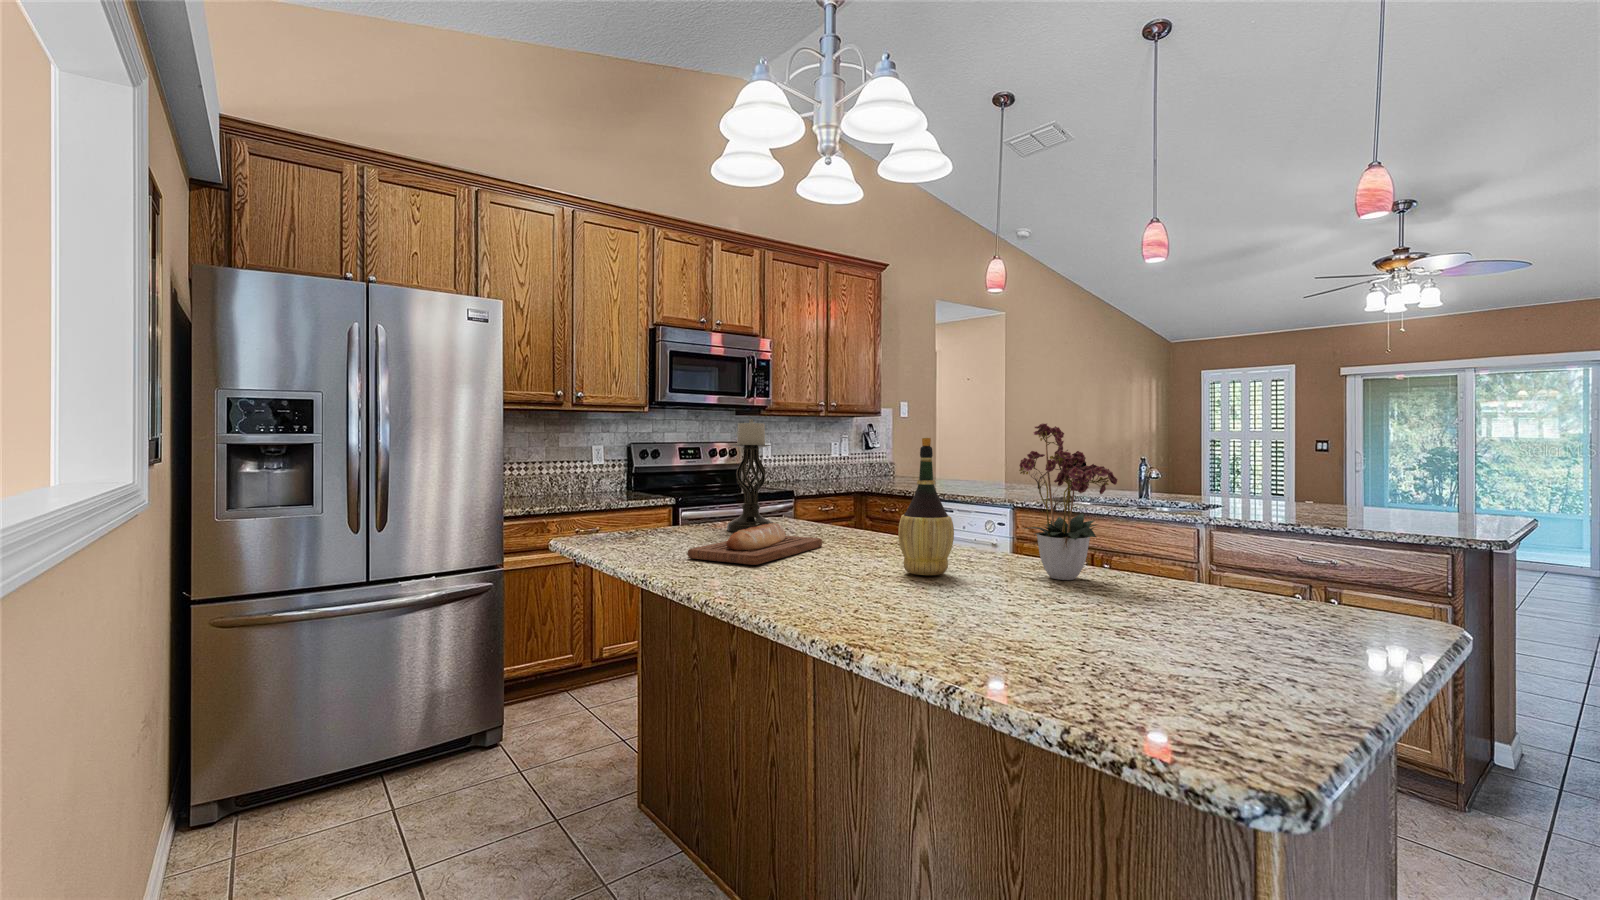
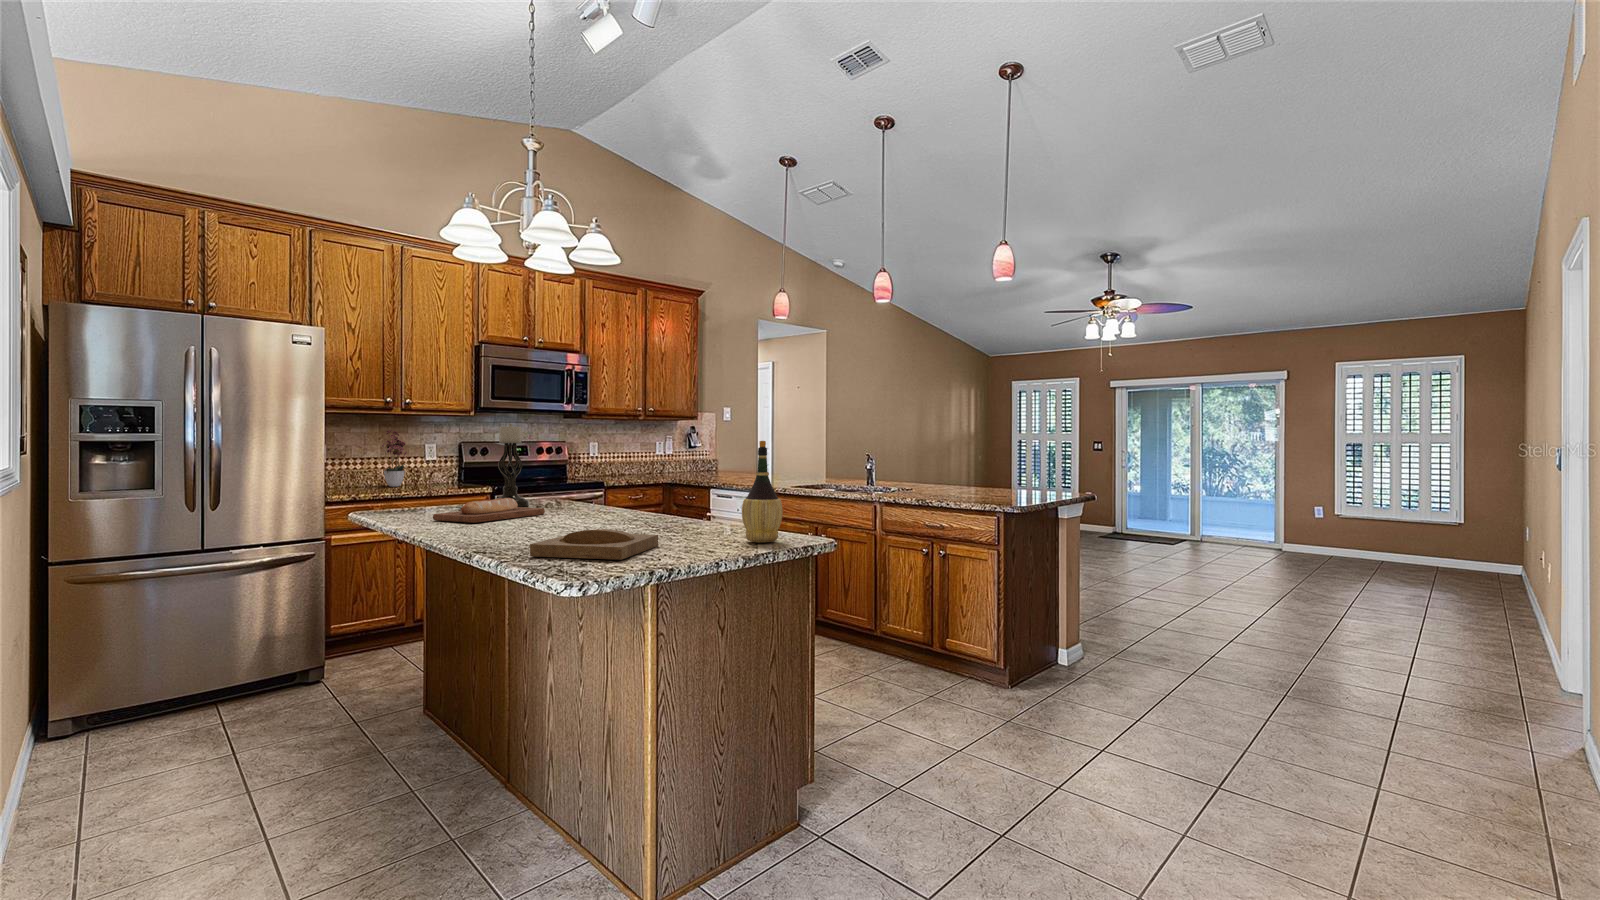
flower arrangement: present [1019,423,1118,580] -> present [382,430,407,487]
wine bottle: present [898,437,954,575] -> present [742,441,783,542]
tray: none [991,601,1199,682] -> present [530,529,658,560]

